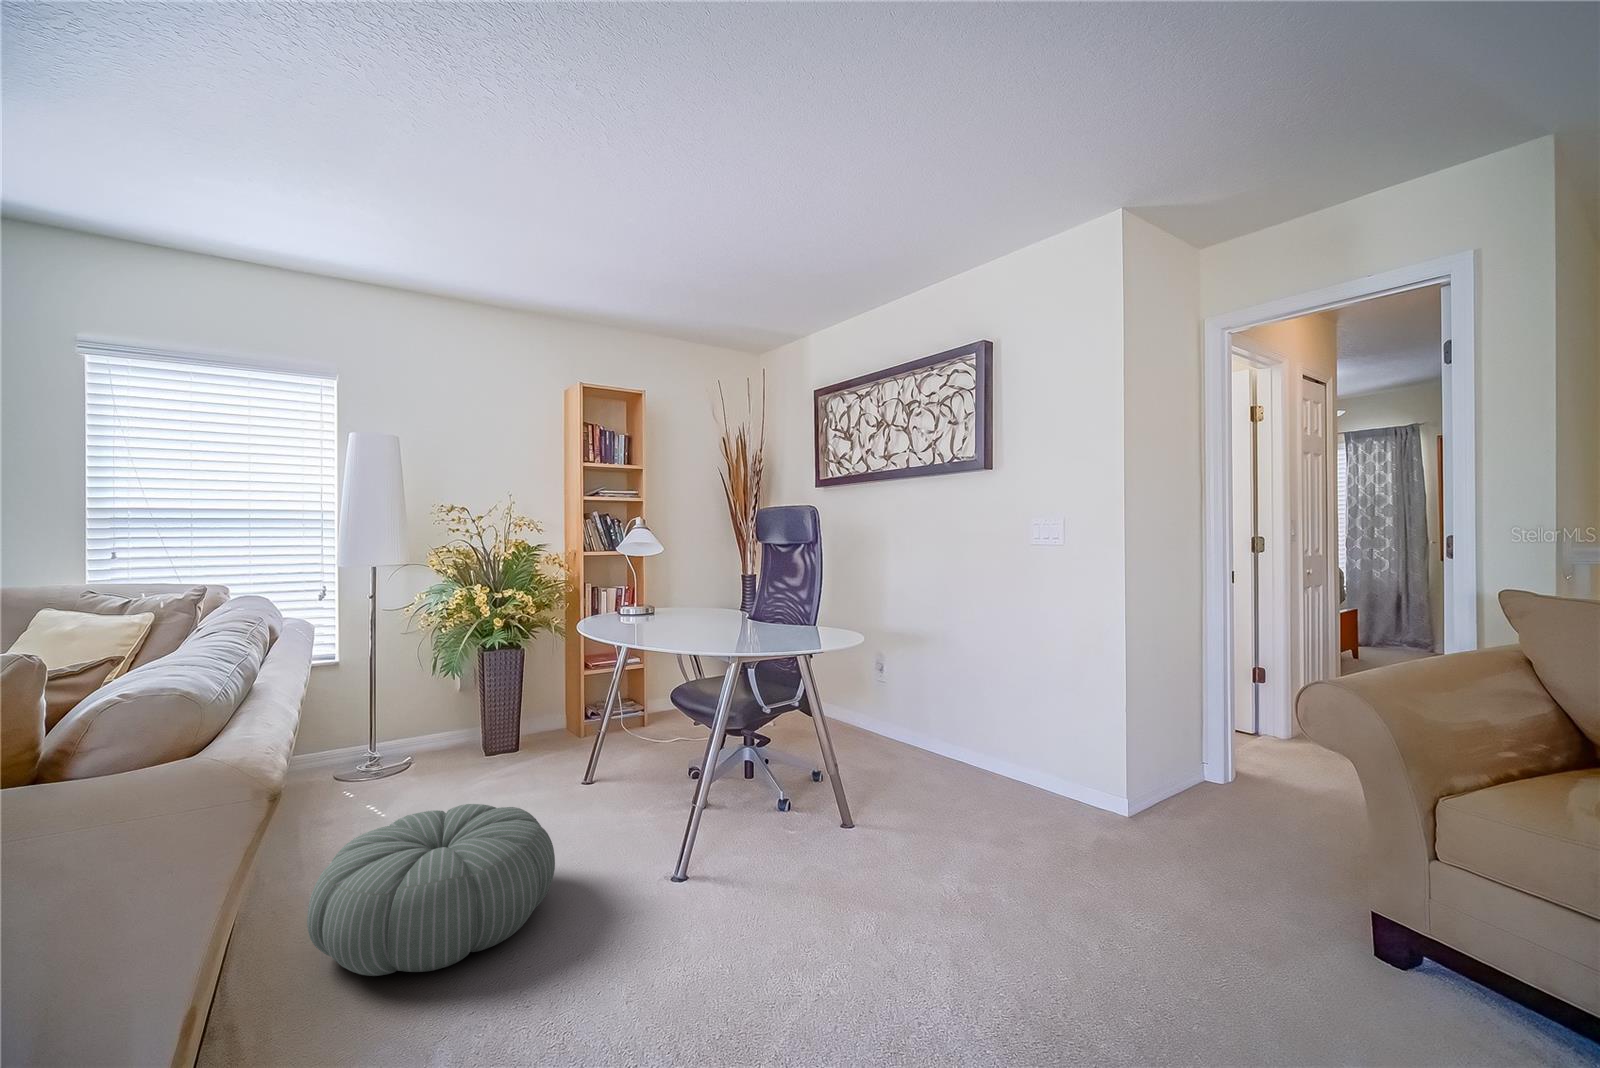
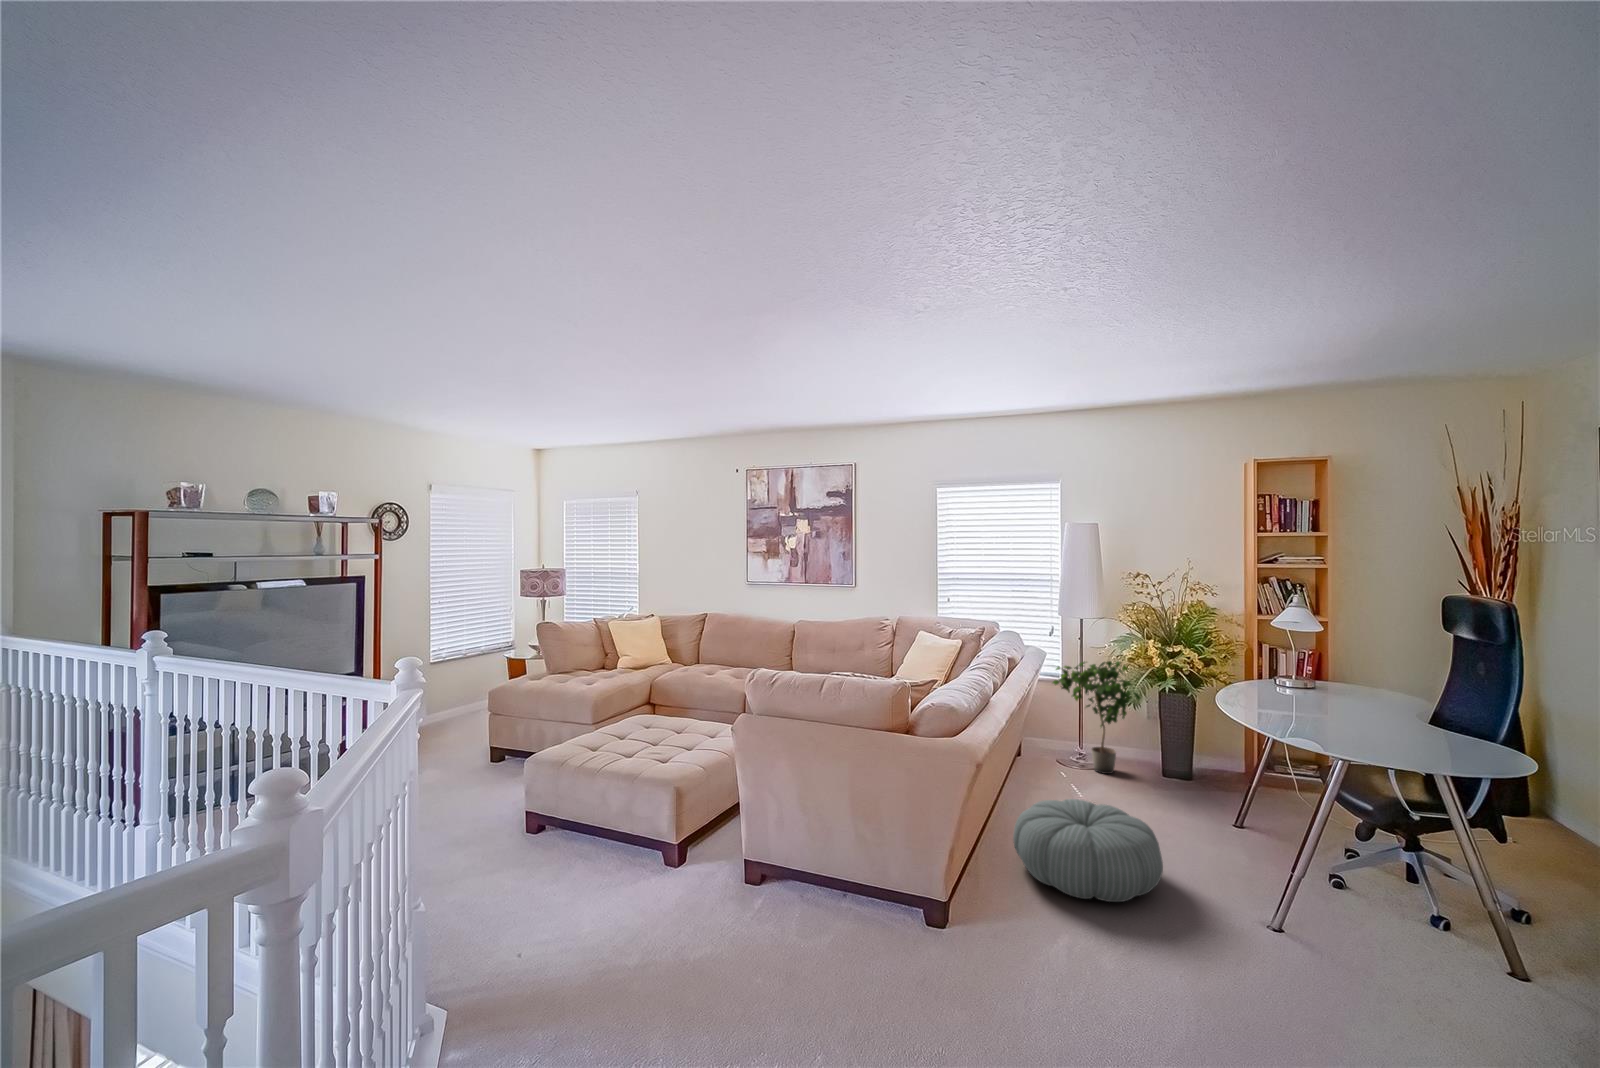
potted plant: none [333,618,464,775] -> present [1053,660,1140,774]

